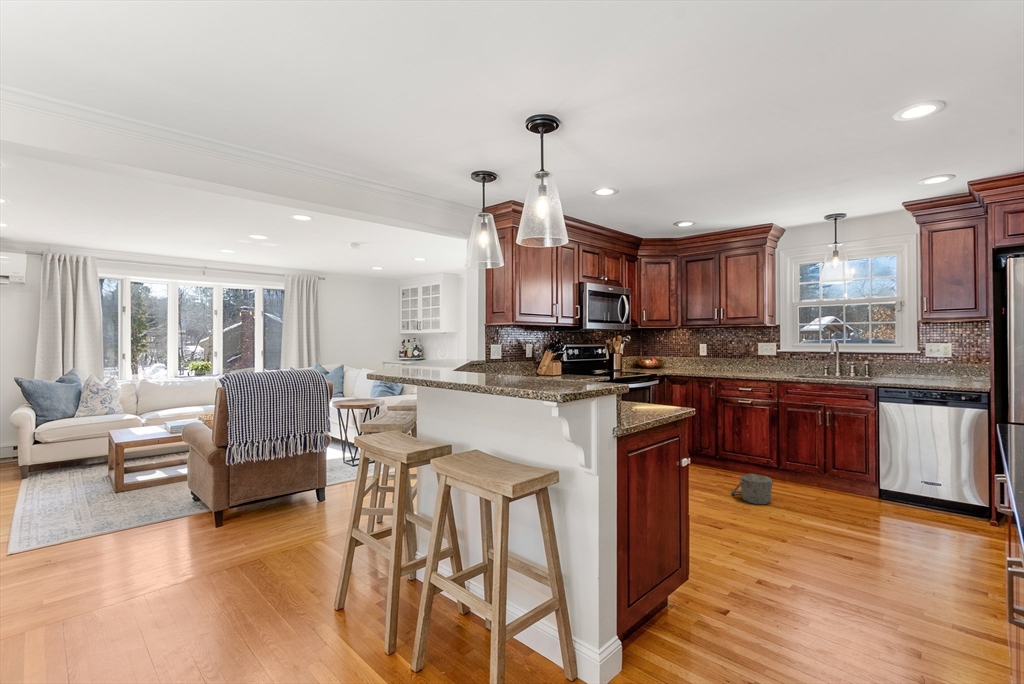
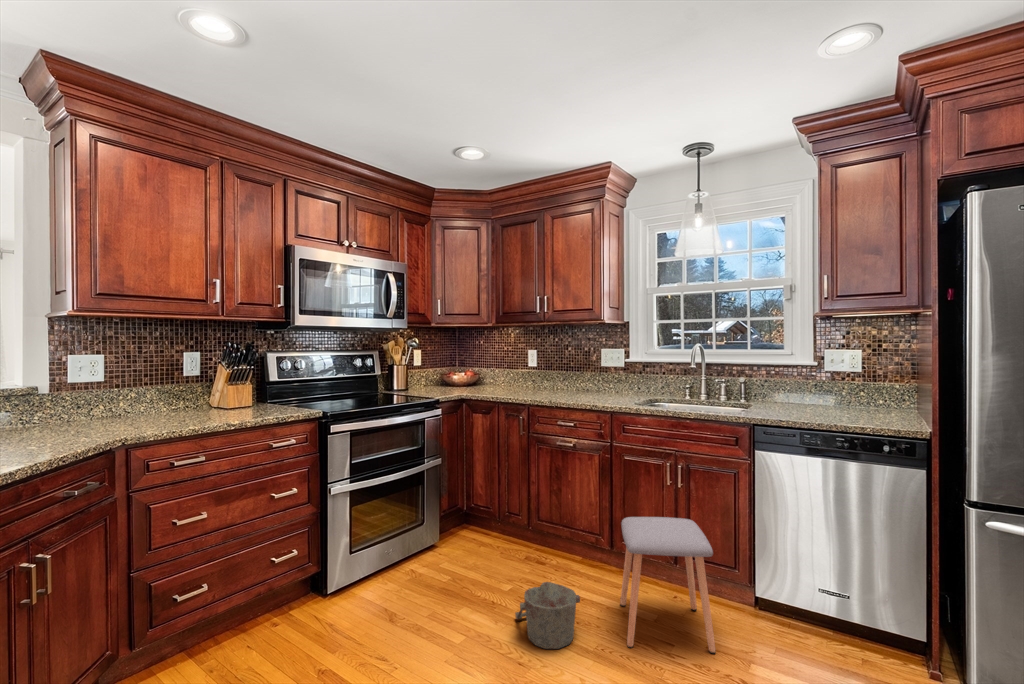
stool: none [791,440,857,510] -> present [620,517,715,654]

